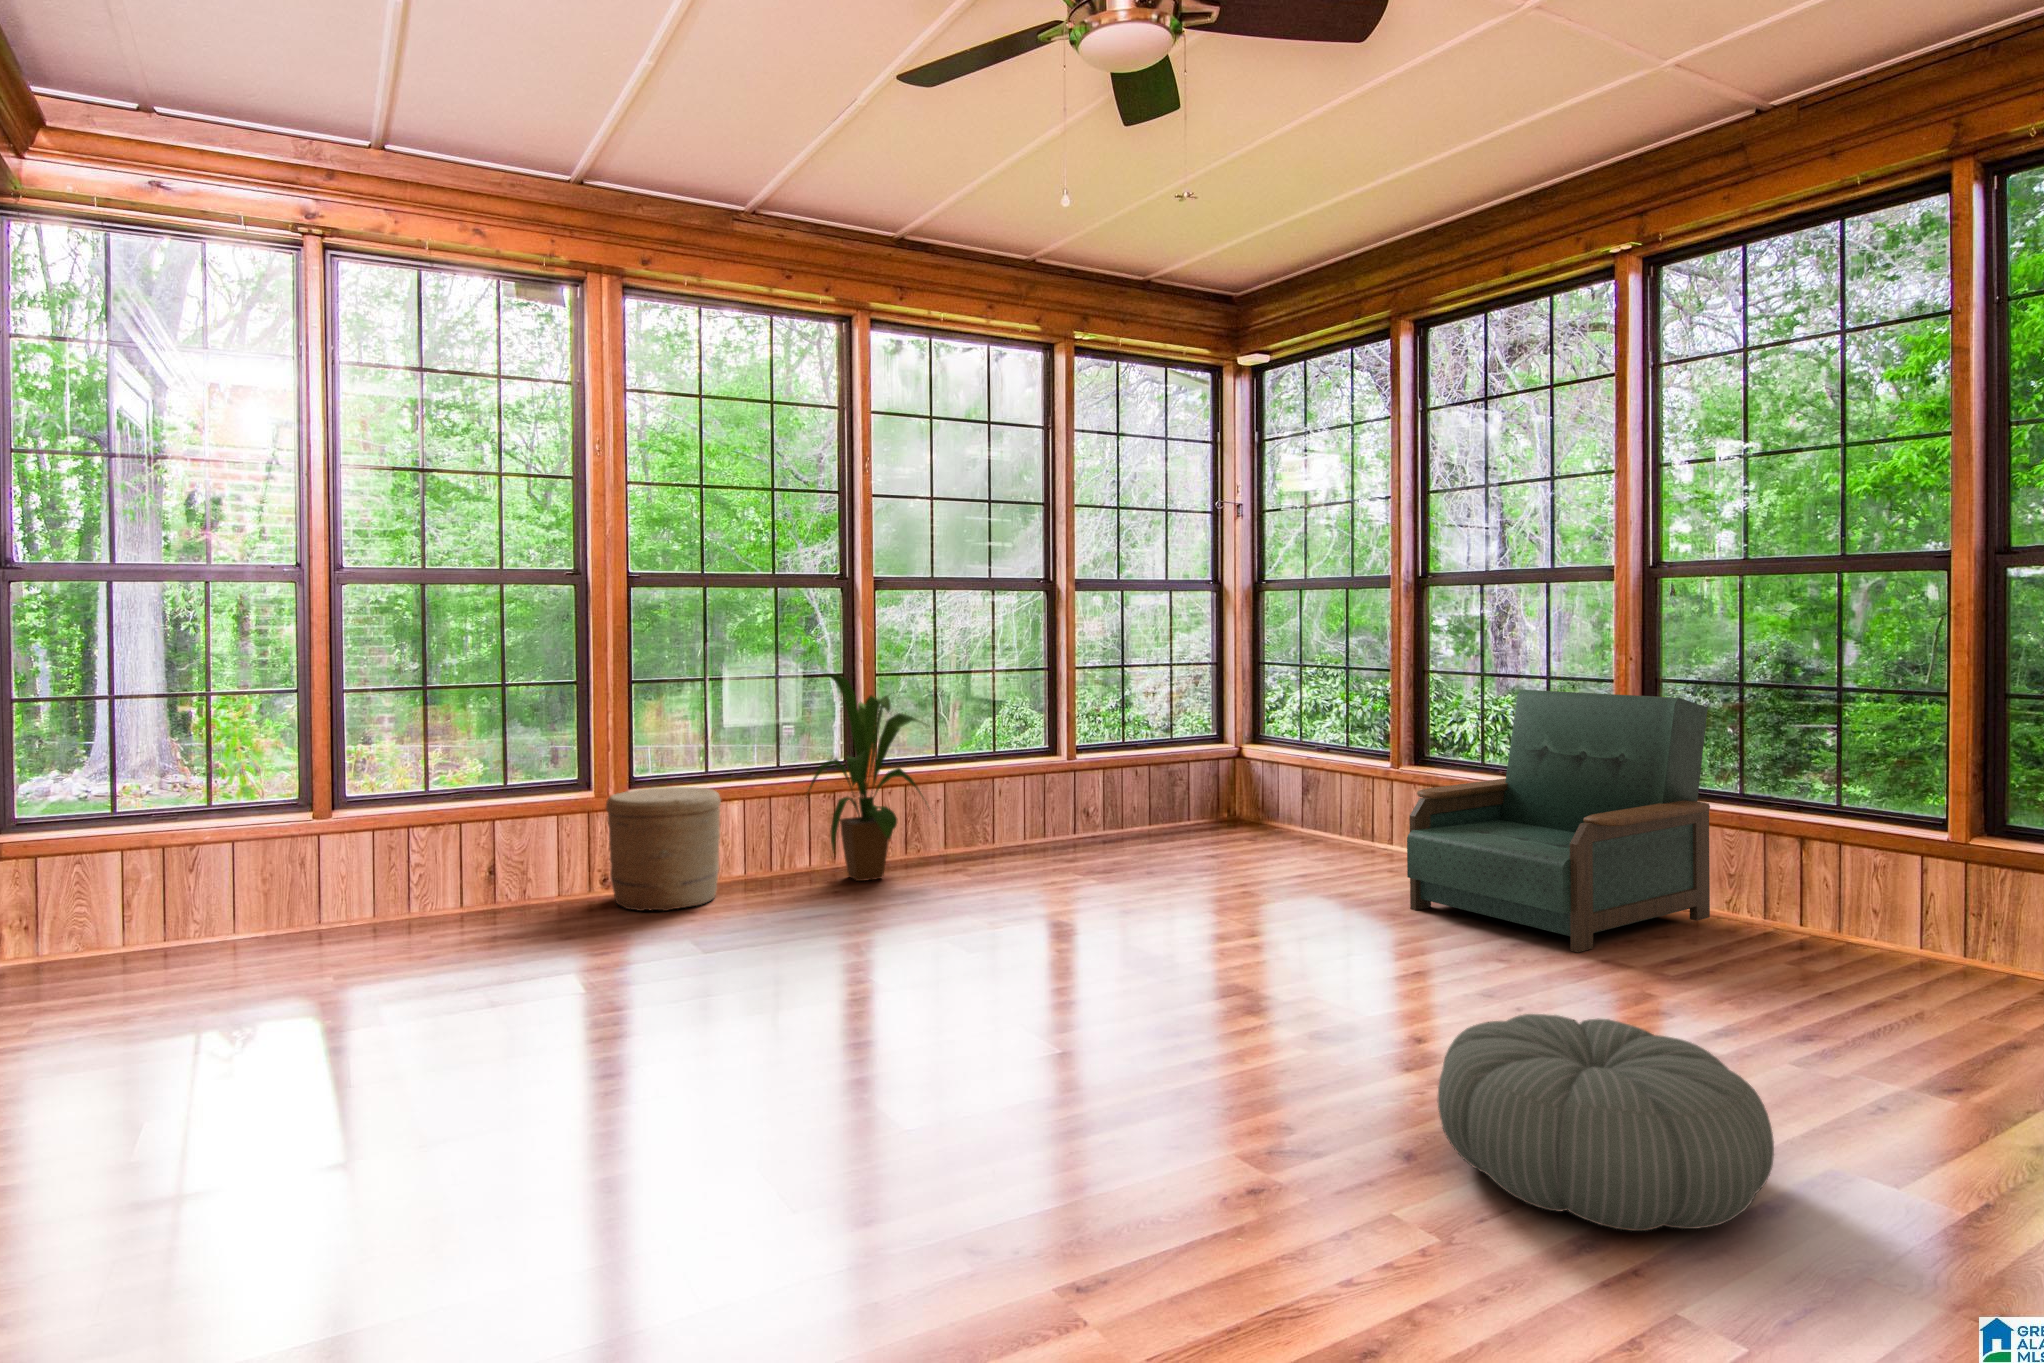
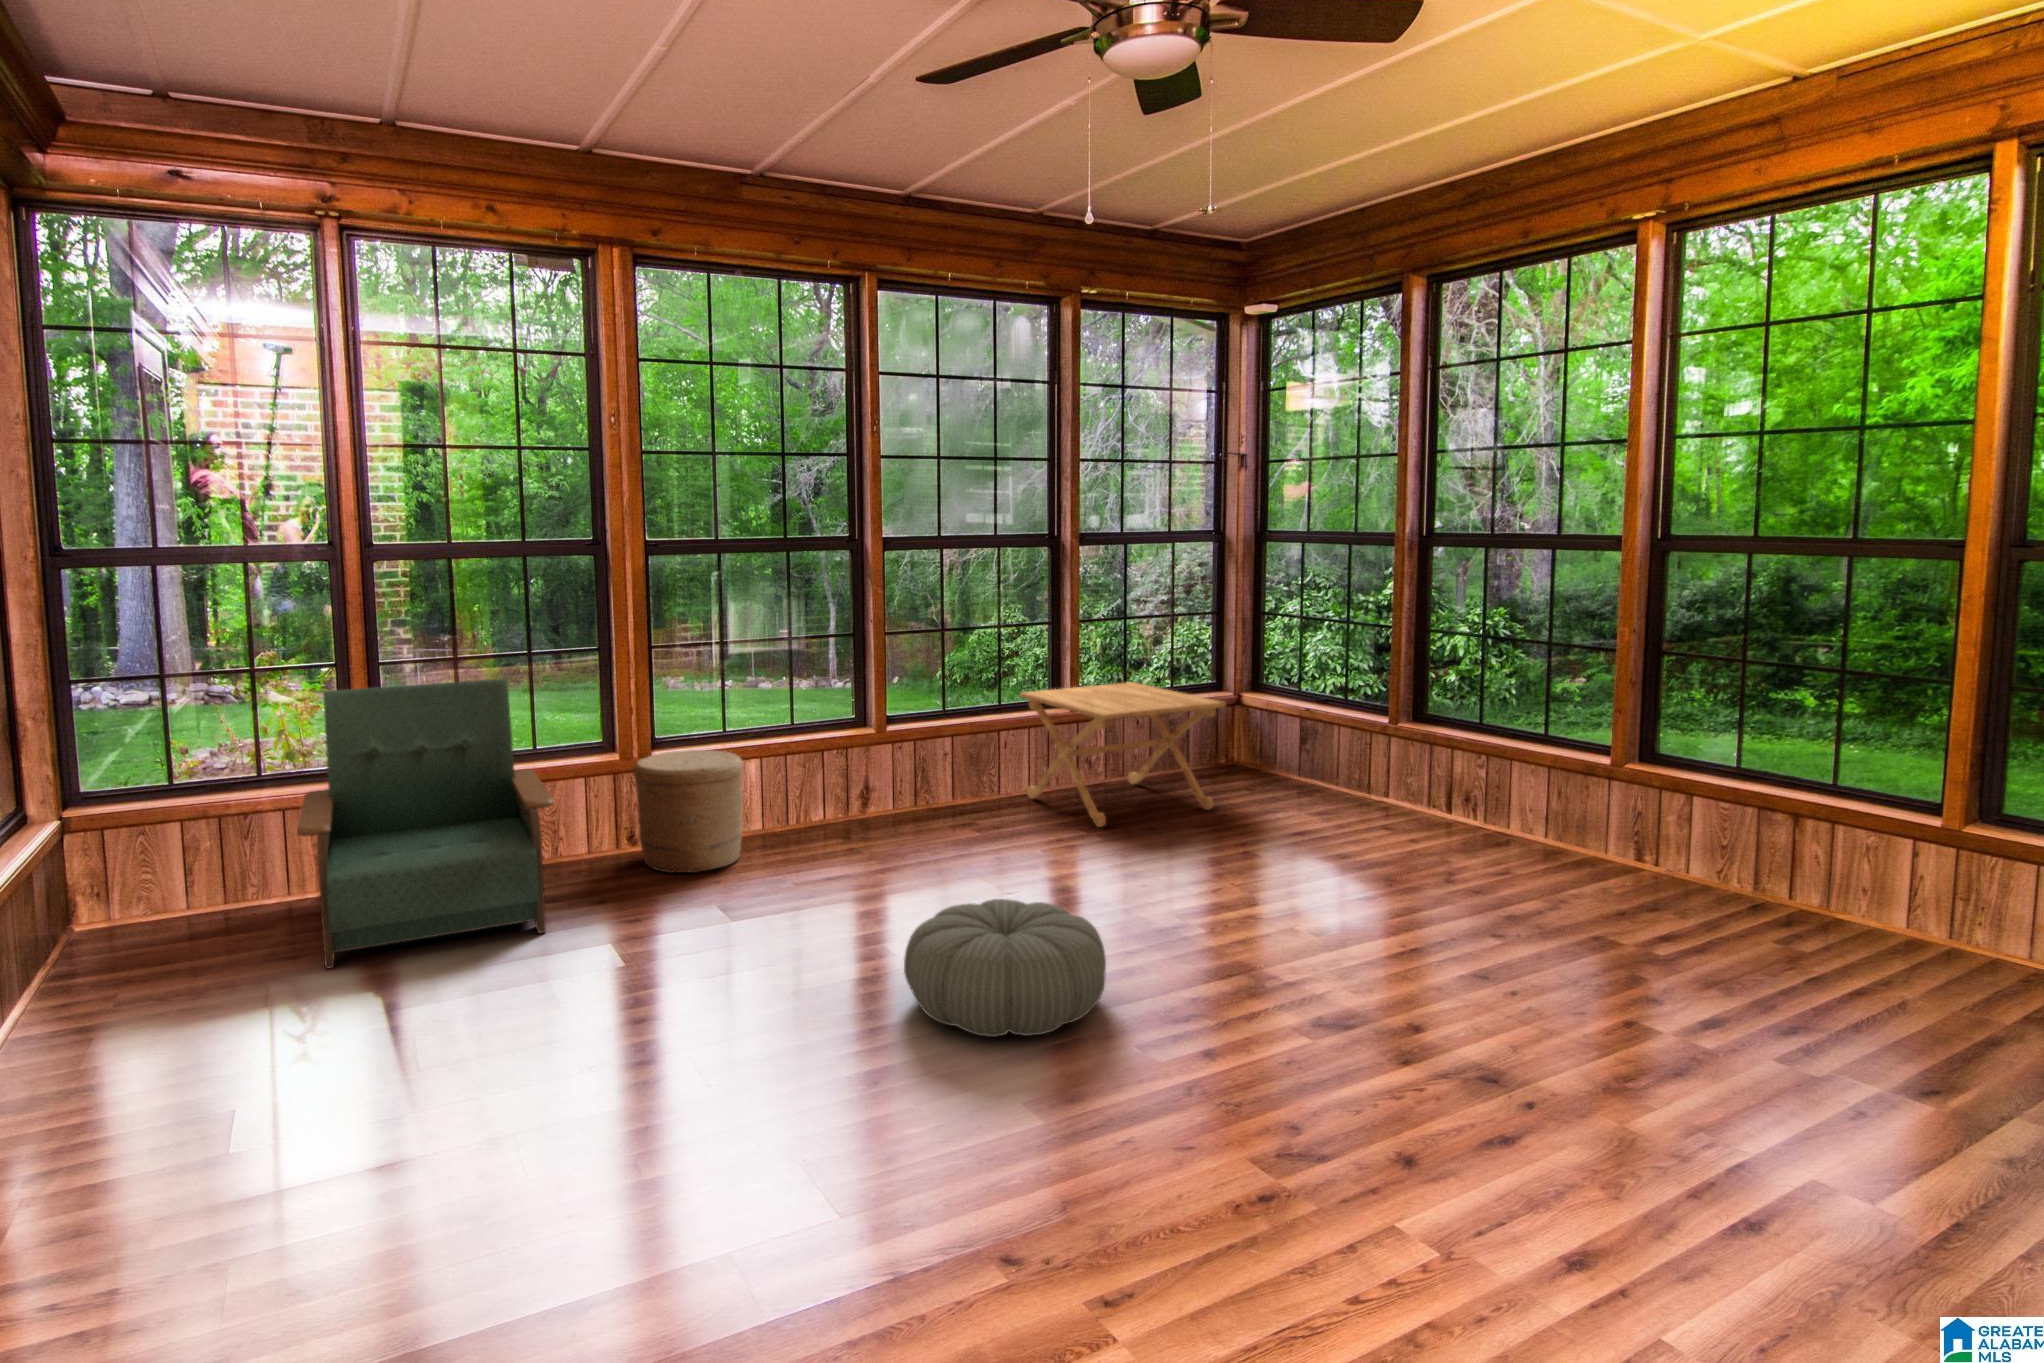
house plant: present [807,673,922,881] -> none [821,641,951,839]
armchair: present [1407,690,1710,952] -> present [297,678,553,969]
side table: none [1014,729,1221,870] -> present [1020,682,1226,827]
pouf: present [1438,1014,1774,1231] -> present [904,899,1106,1037]

